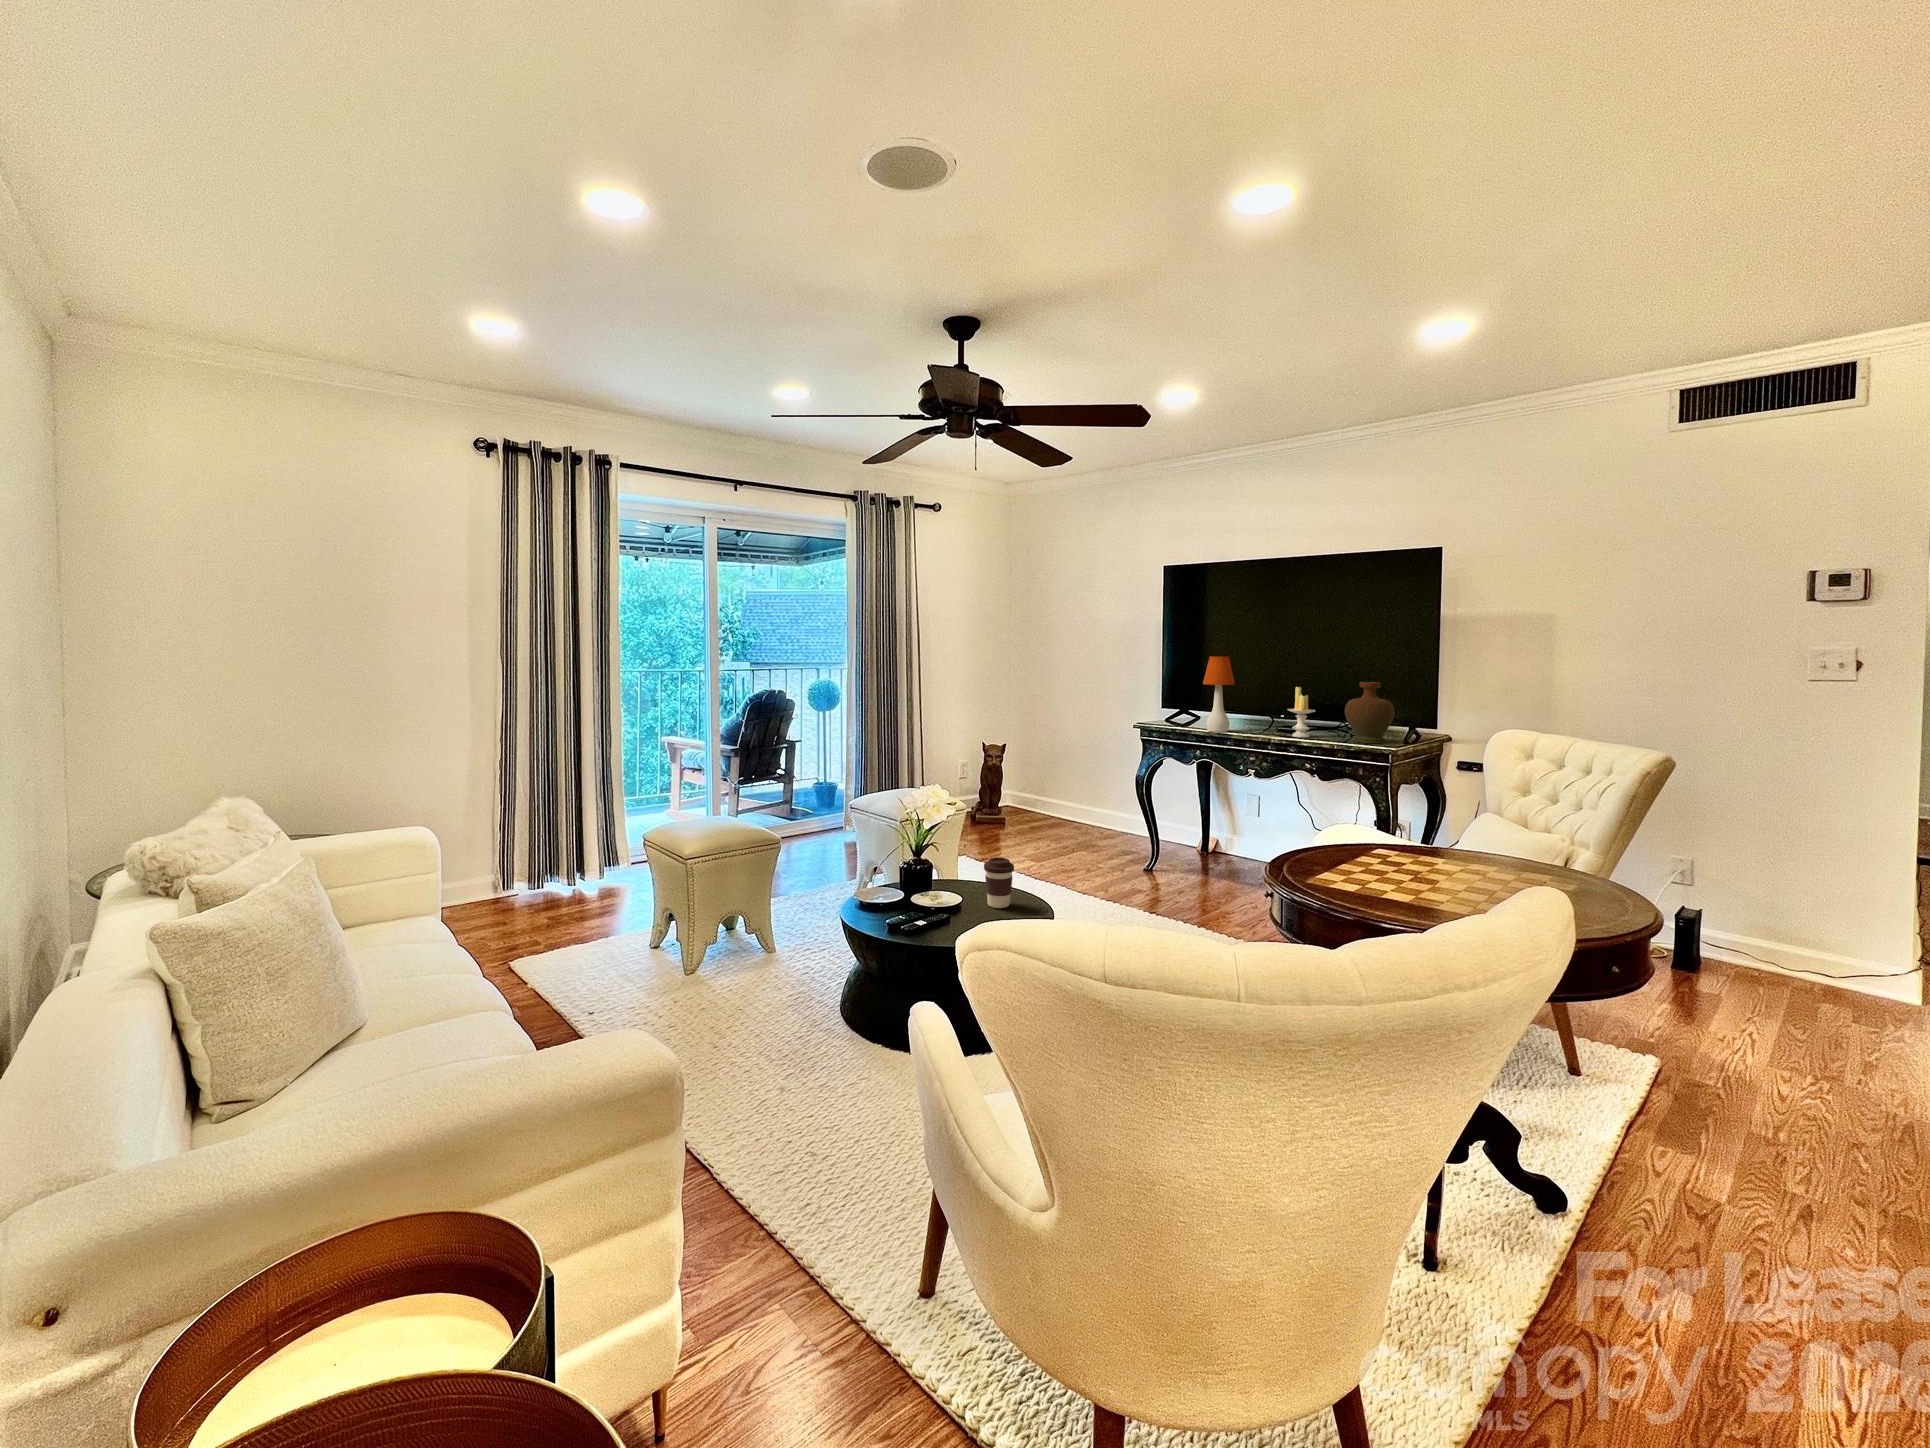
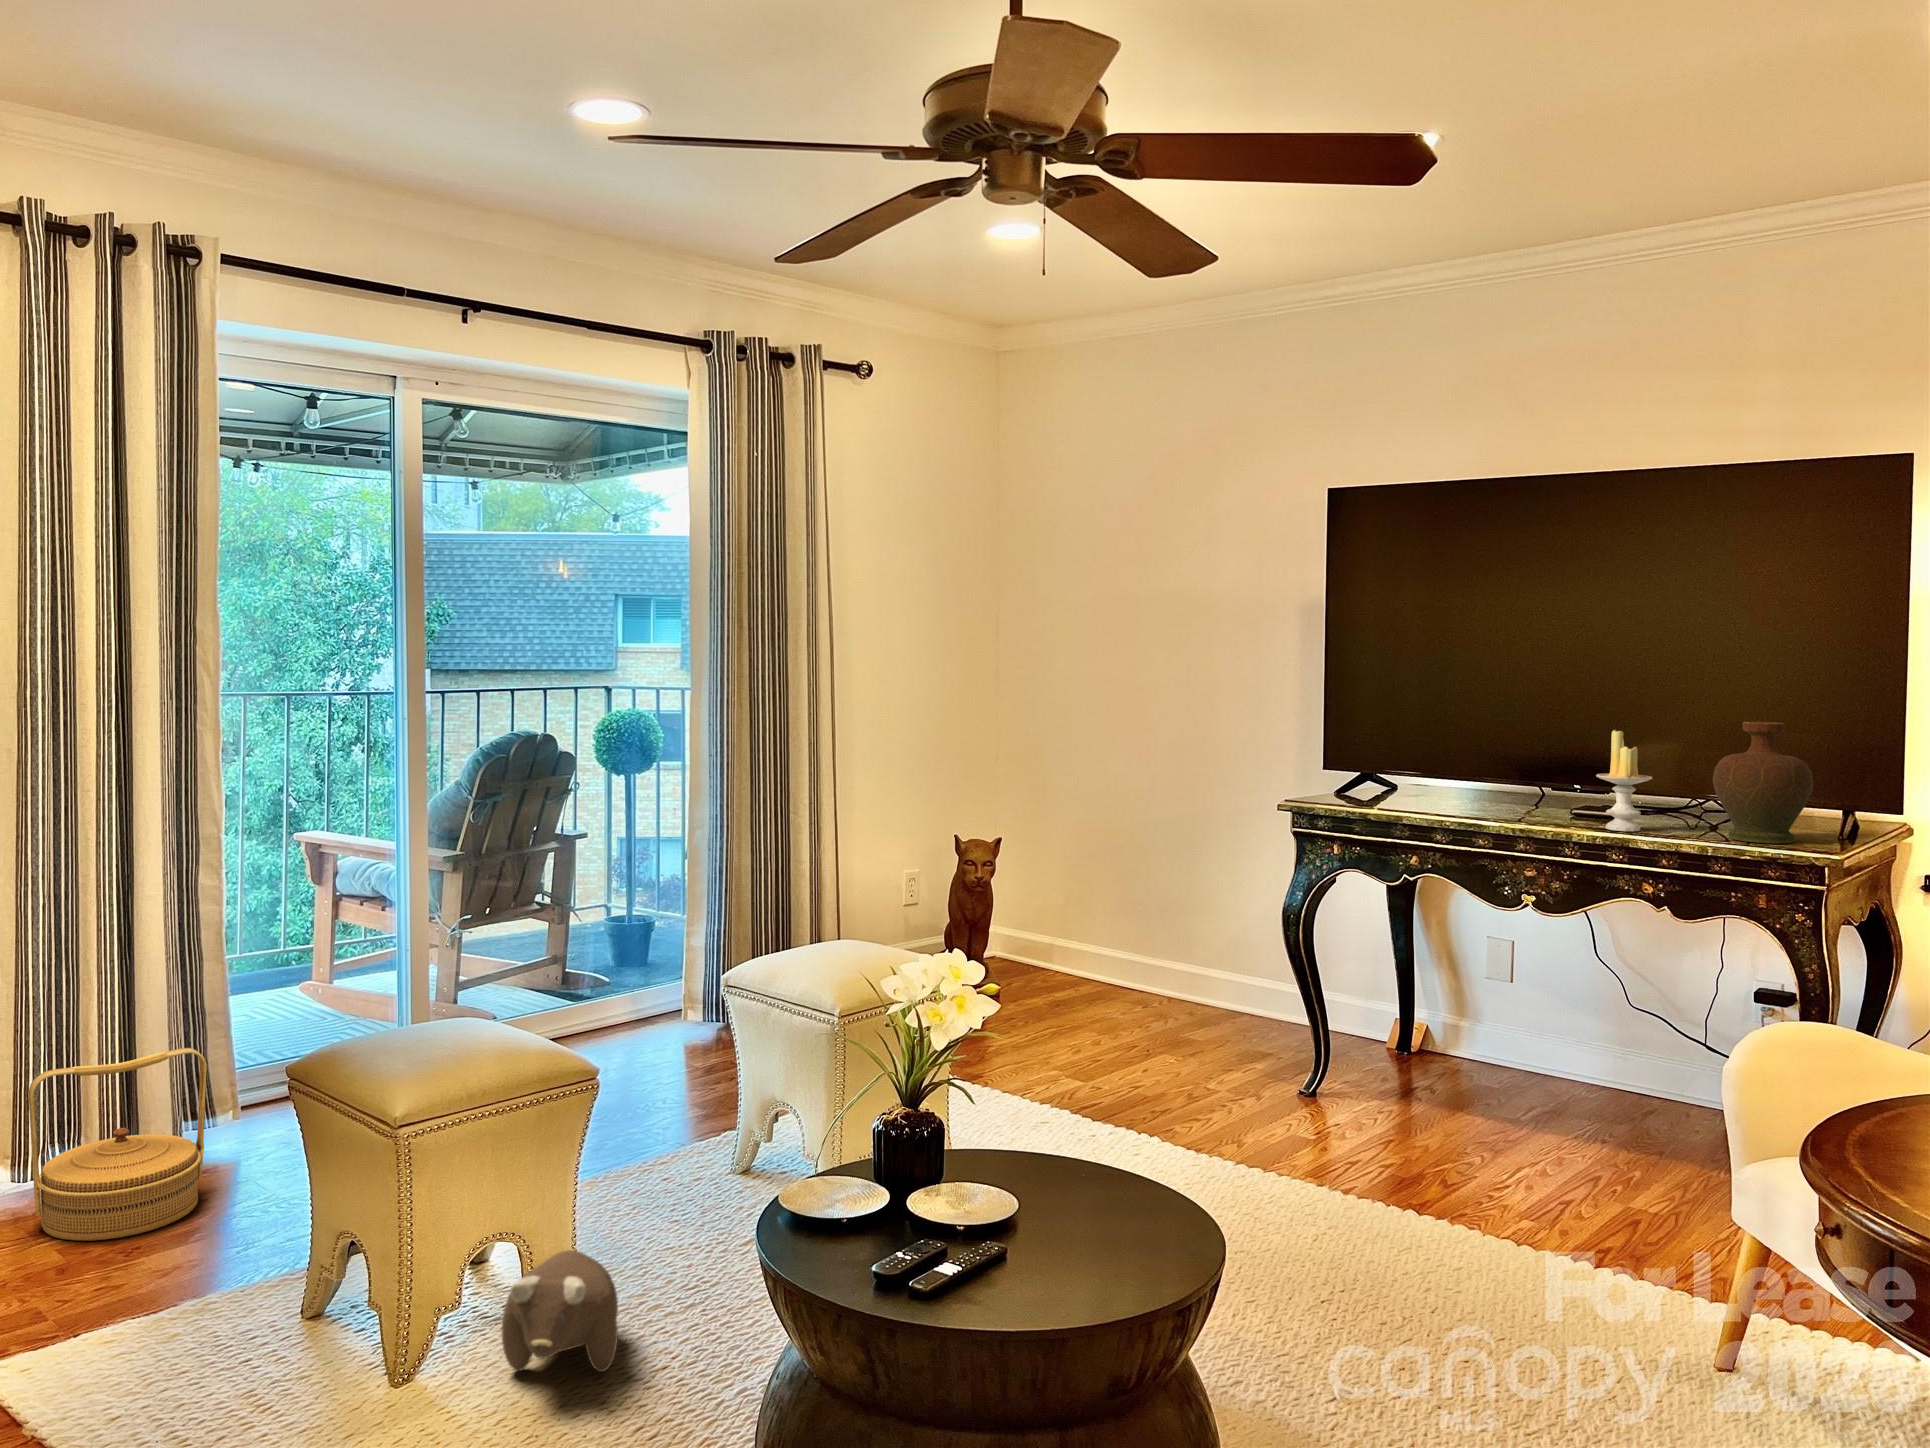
table lamp: present [1203,657,1235,732] -> none [1423,669,1487,820]
basket: none [535,831,615,916] -> present [28,1048,207,1241]
coffee cup: present [984,857,1014,908] -> none [1066,1111,1130,1222]
plush toy: none [736,921,790,976] -> present [502,1250,618,1372]

